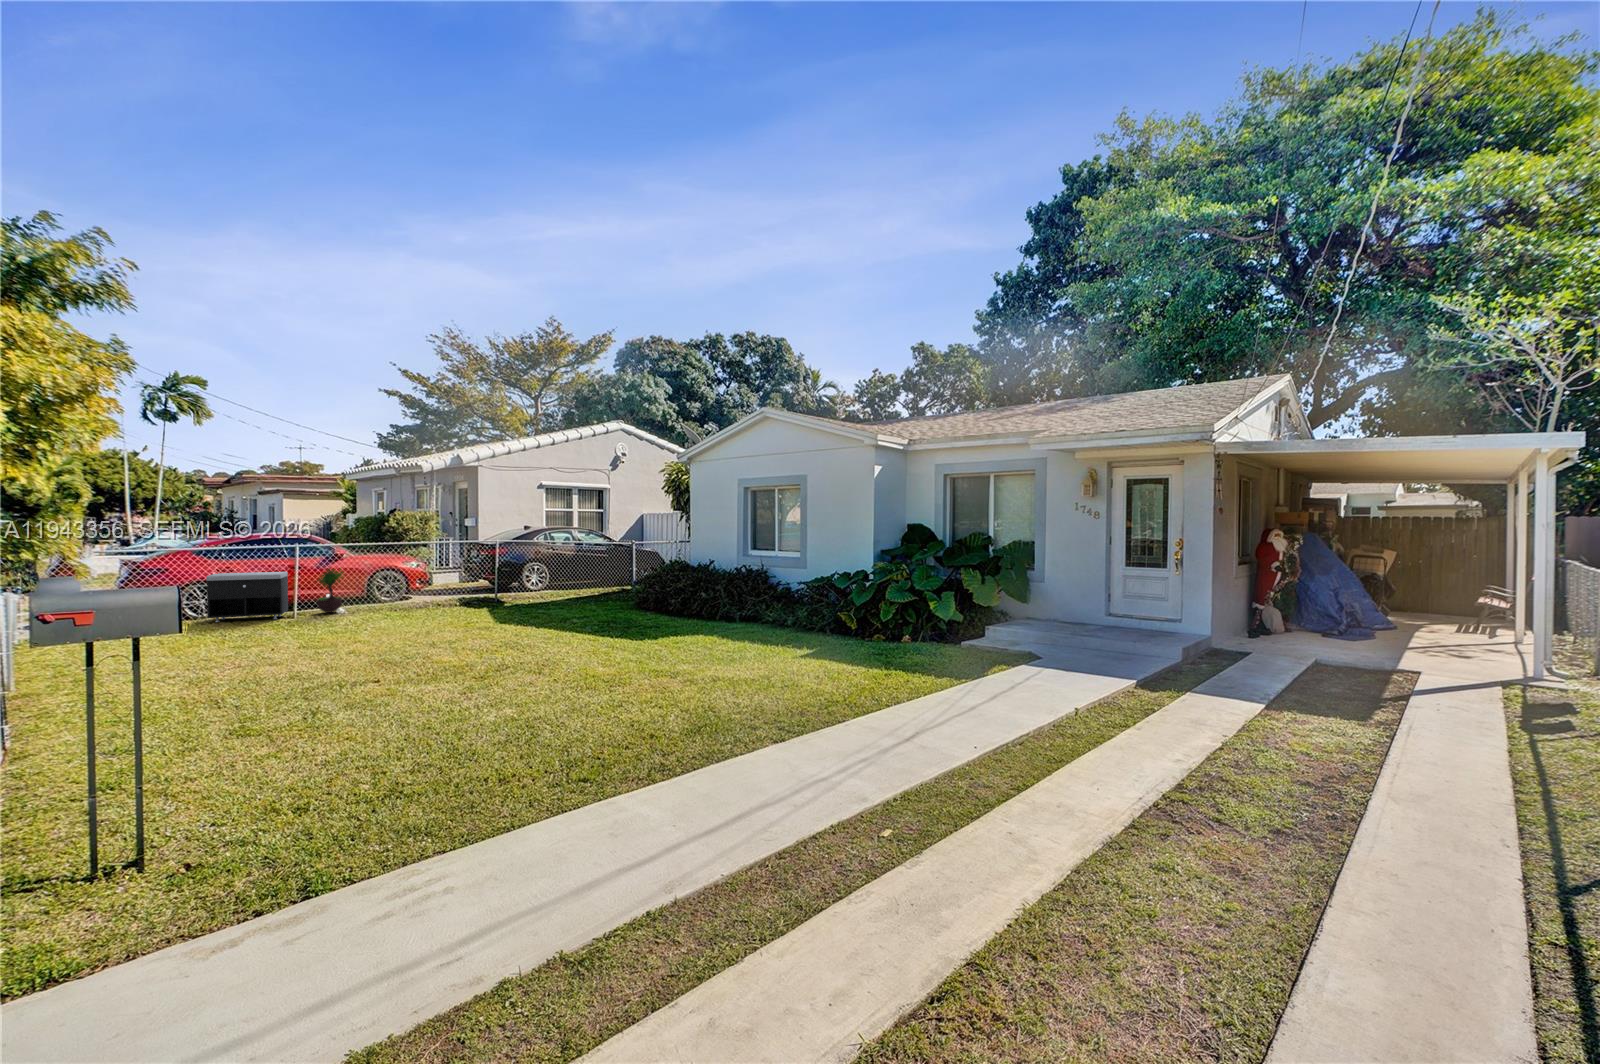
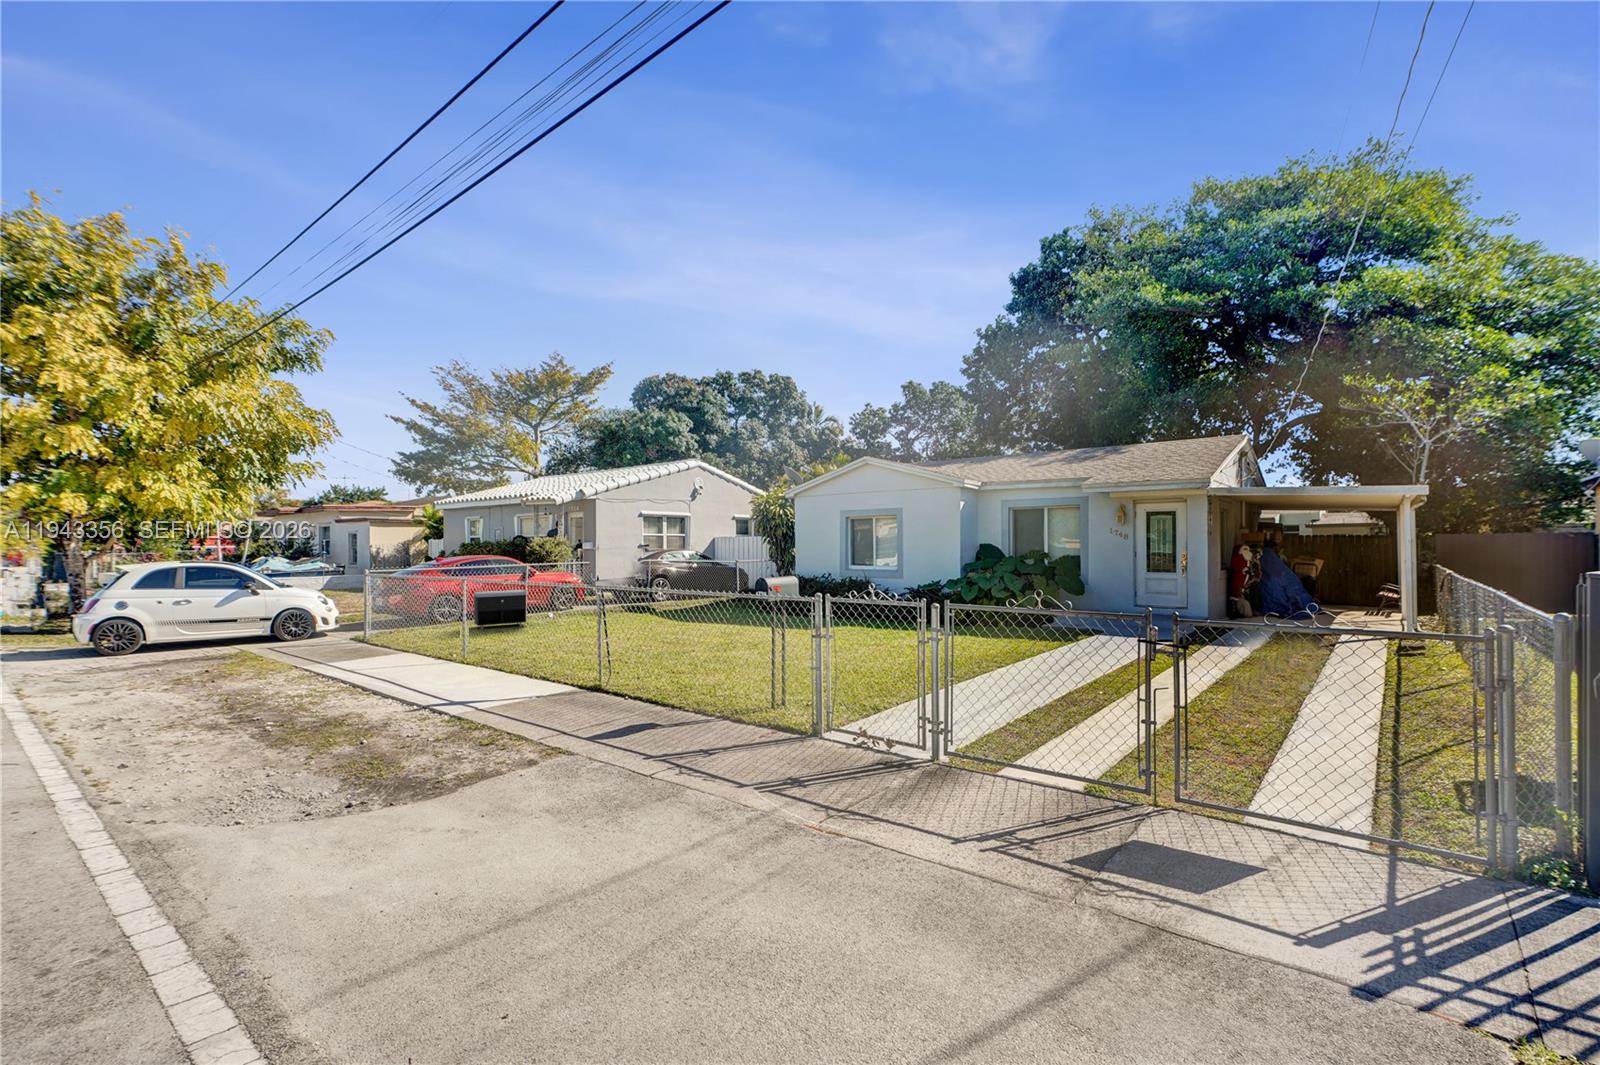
potted tree: present [317,568,343,613] -> none [540,584,562,621]

